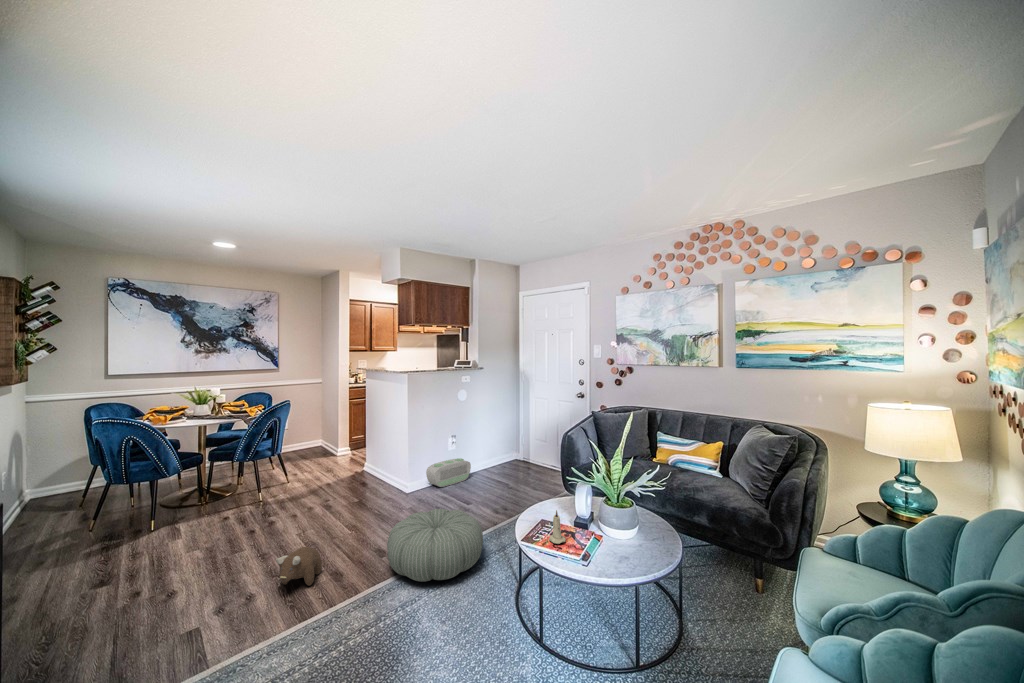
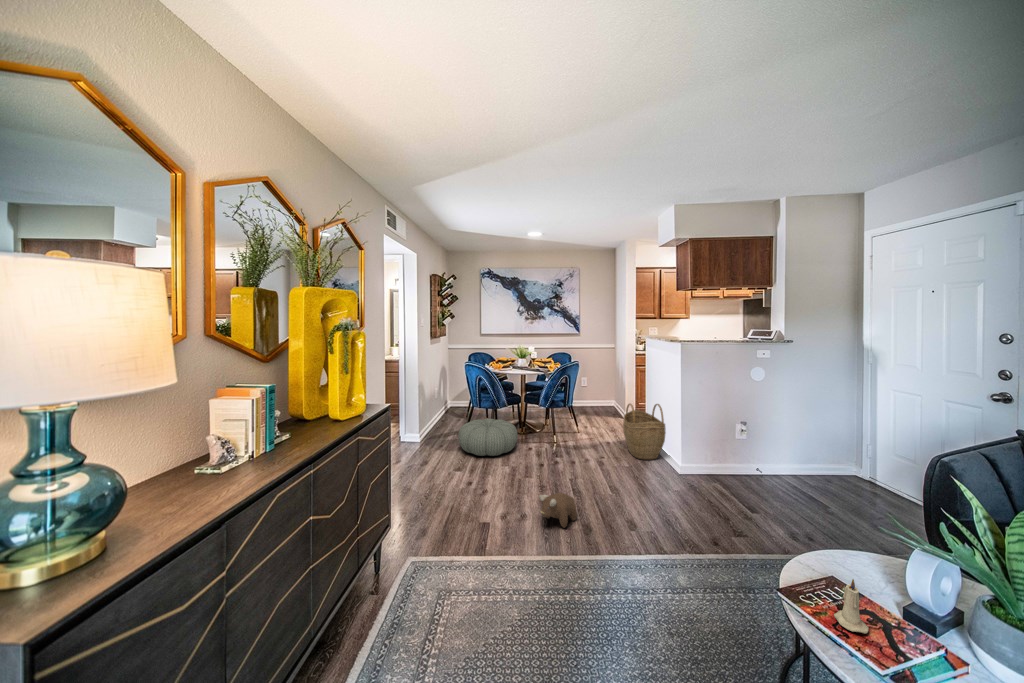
woven basket: none [346,432,391,492] -> present [623,404,666,460]
air purifier: present [426,458,471,487] -> none [703,448,764,477]
pouf: present [387,509,483,582] -> present [458,419,518,456]

